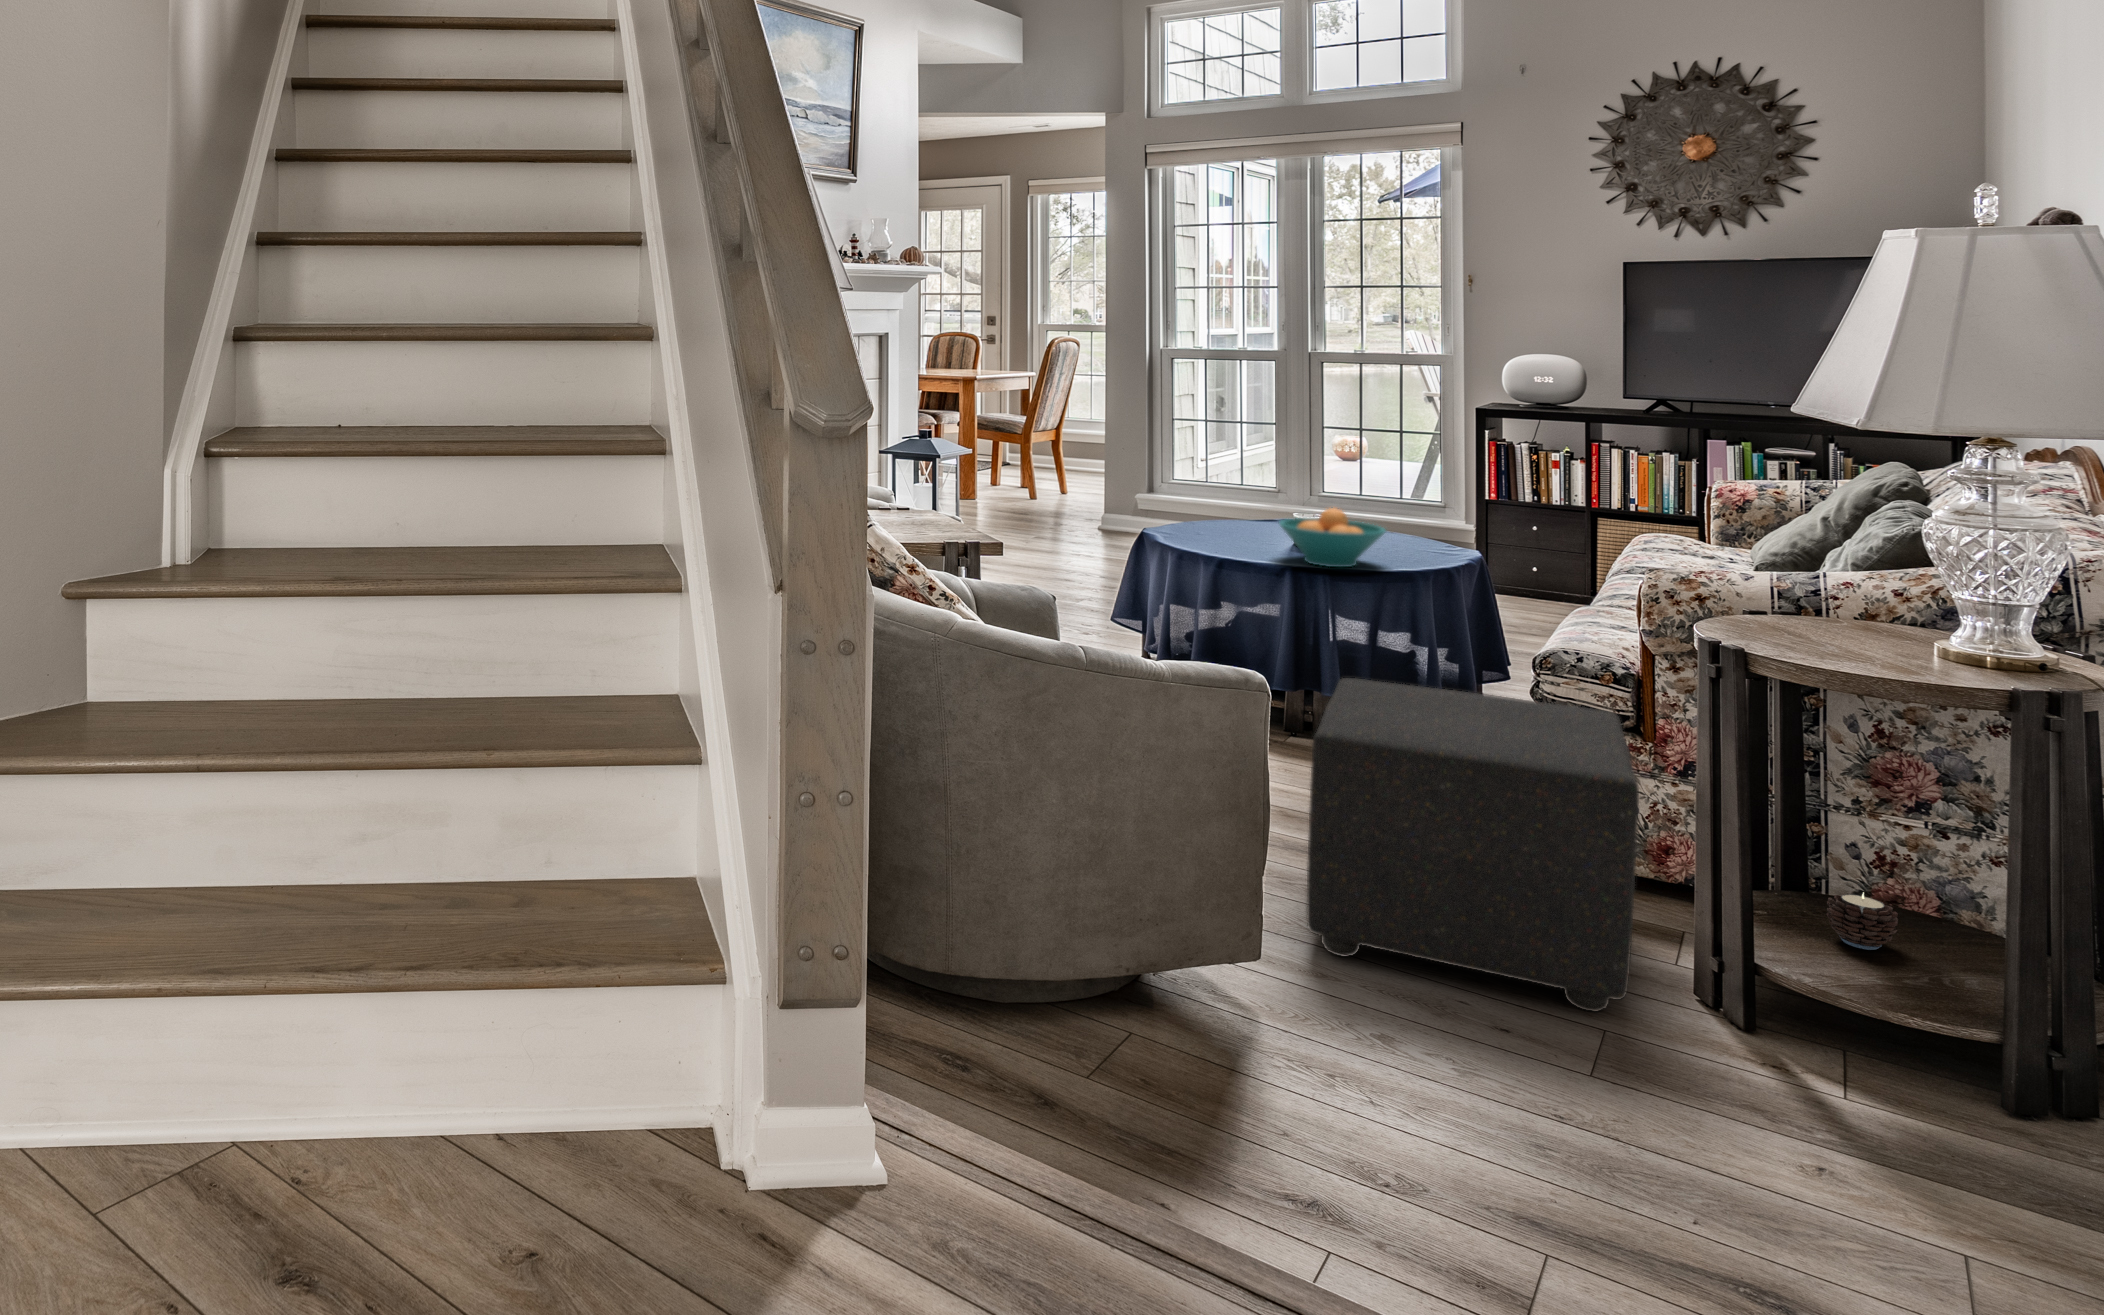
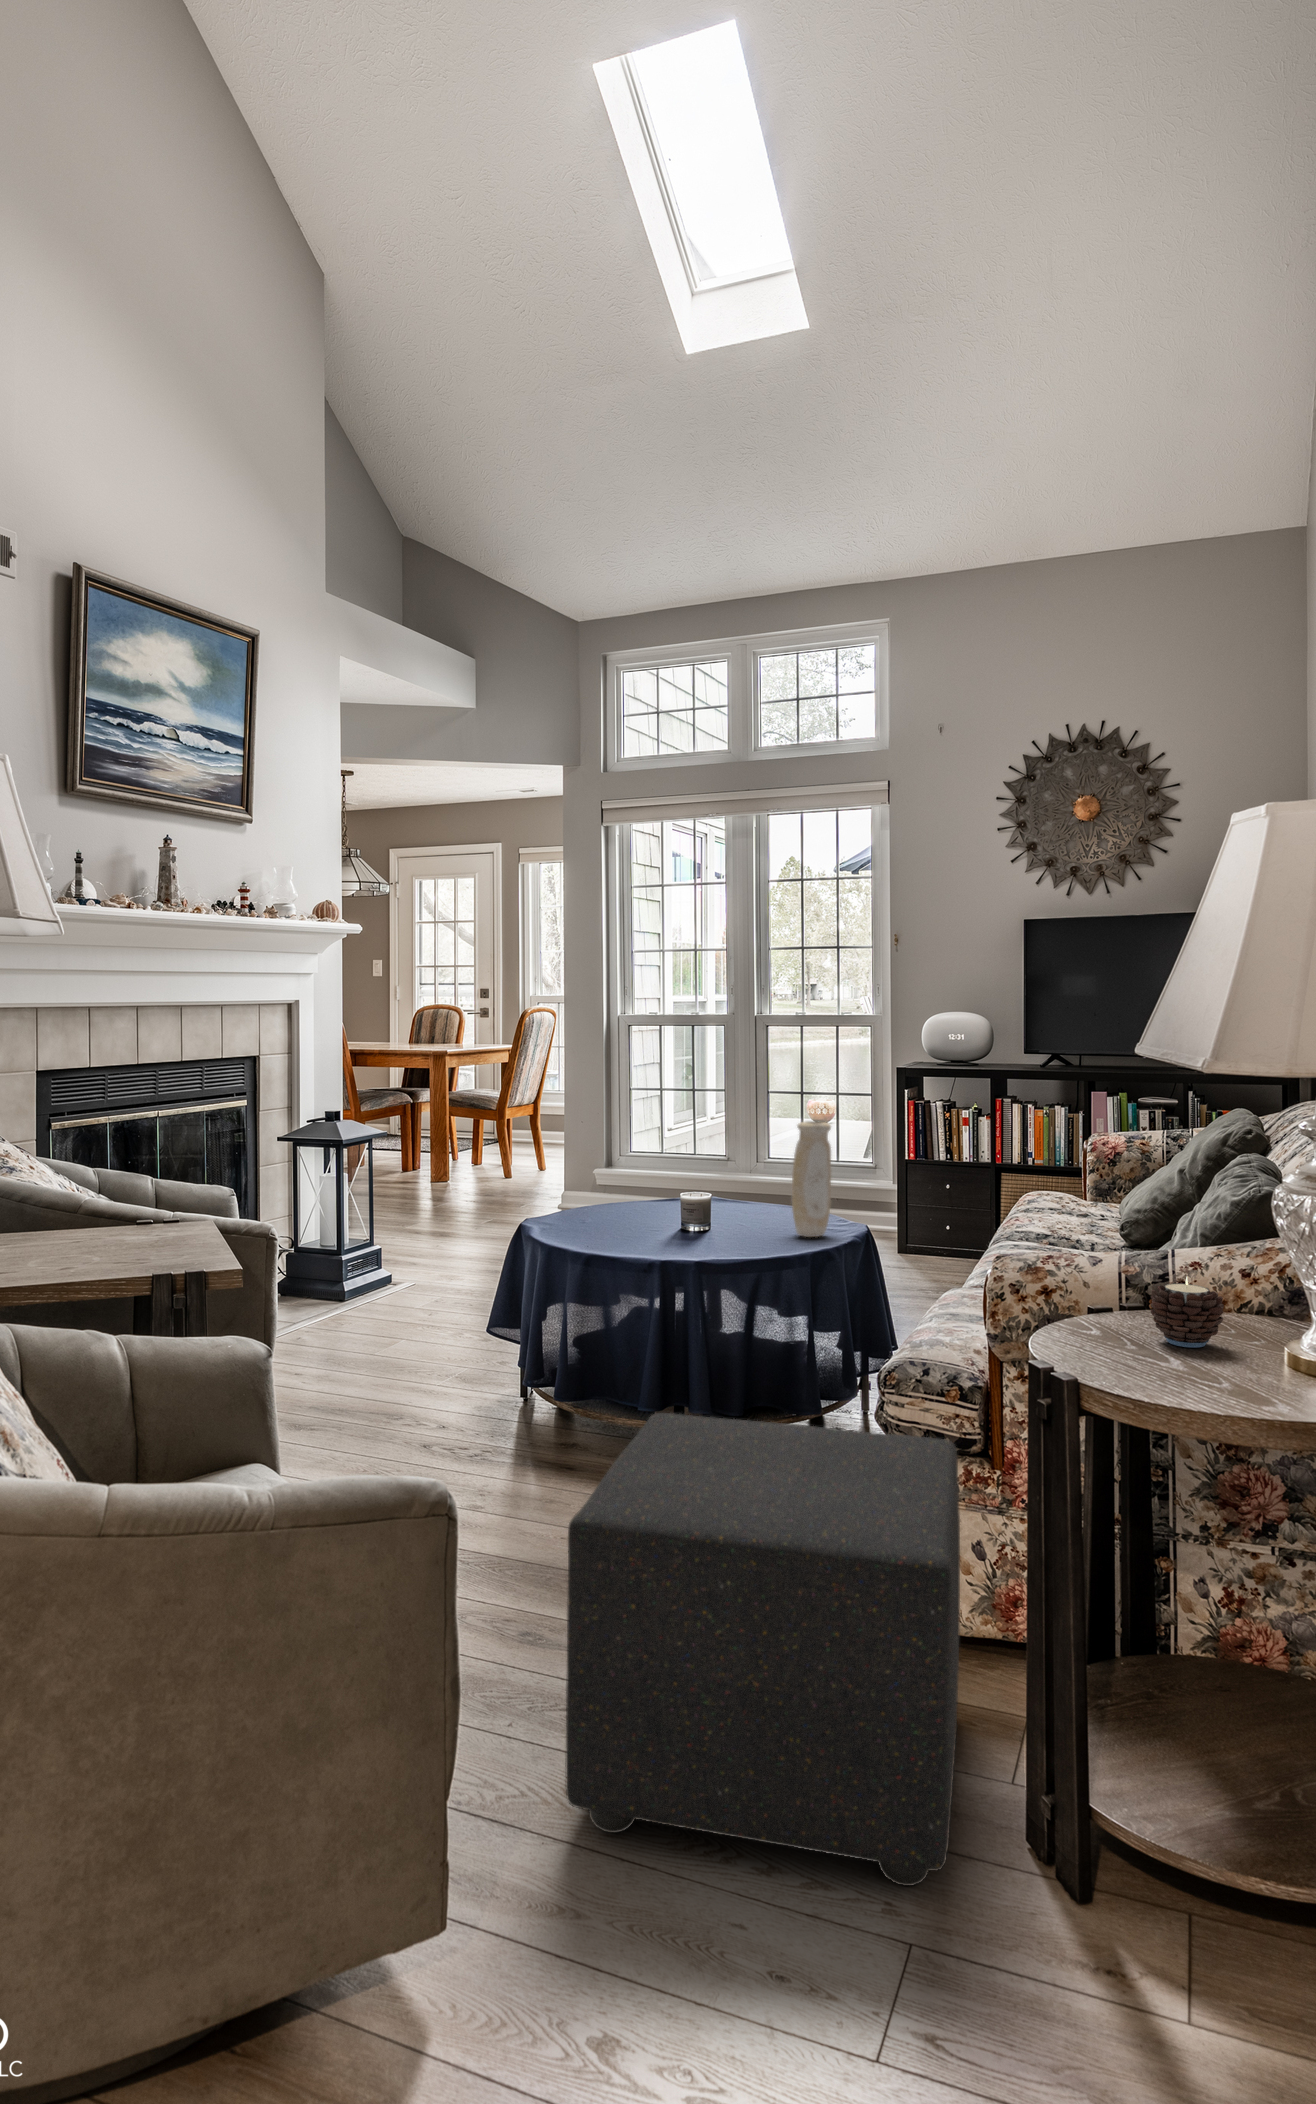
vase: none [1405,458,1447,561] -> present [792,1121,831,1237]
fruit bowl: present [1279,508,1386,567] -> none [657,1182,768,1251]
candle: present [1827,892,1898,950] -> present [1151,1277,1224,1348]

